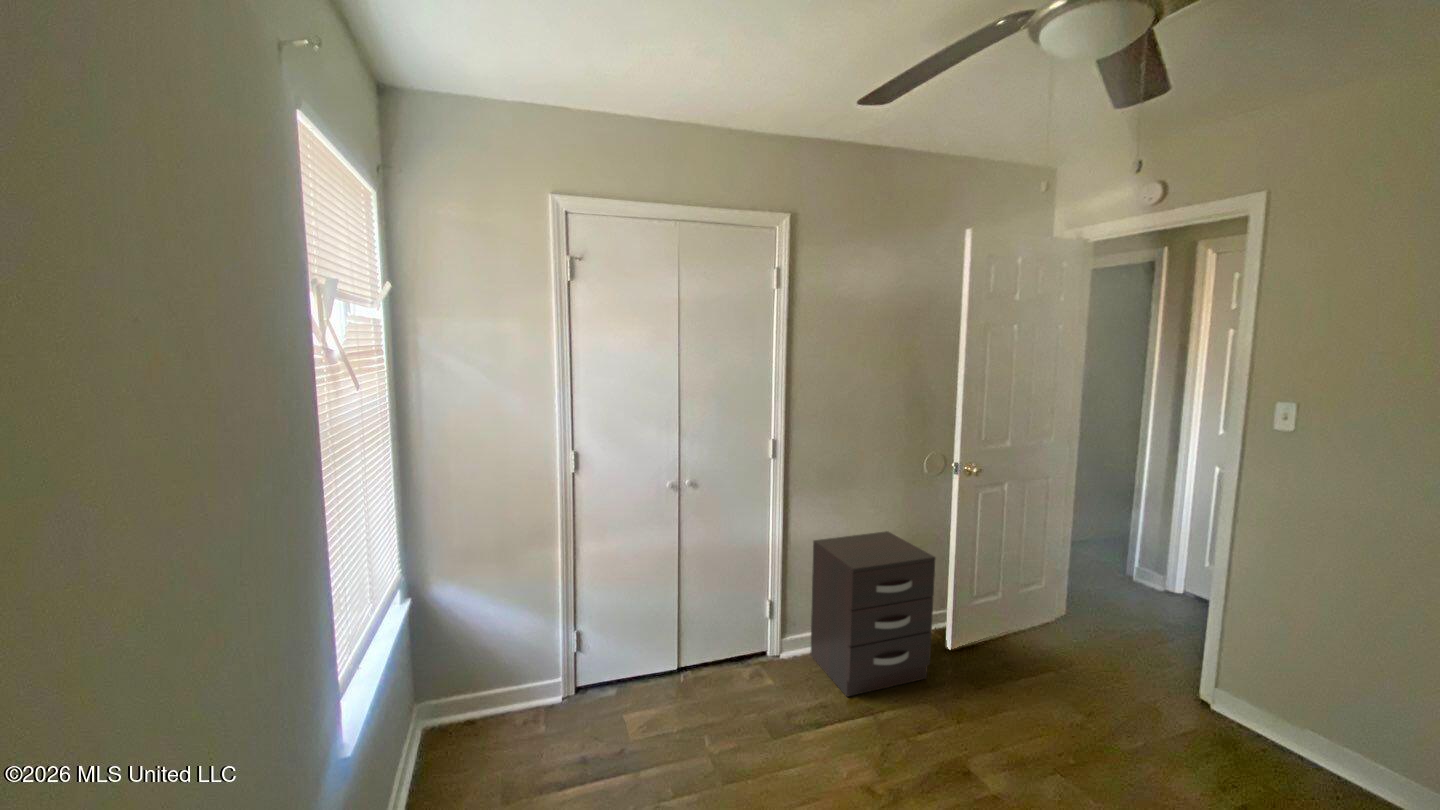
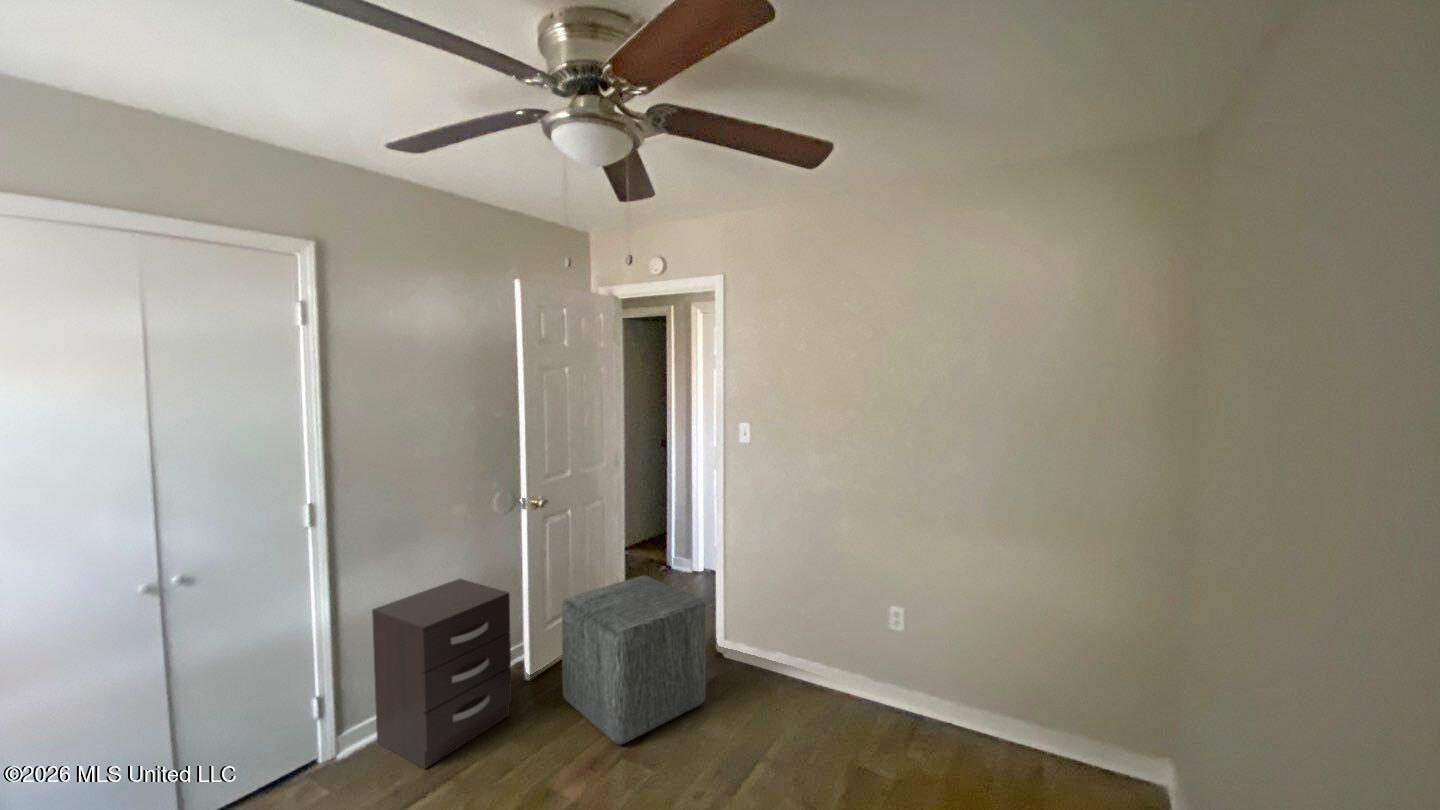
ottoman: none [985,578,1200,768] -> present [562,575,706,744]

